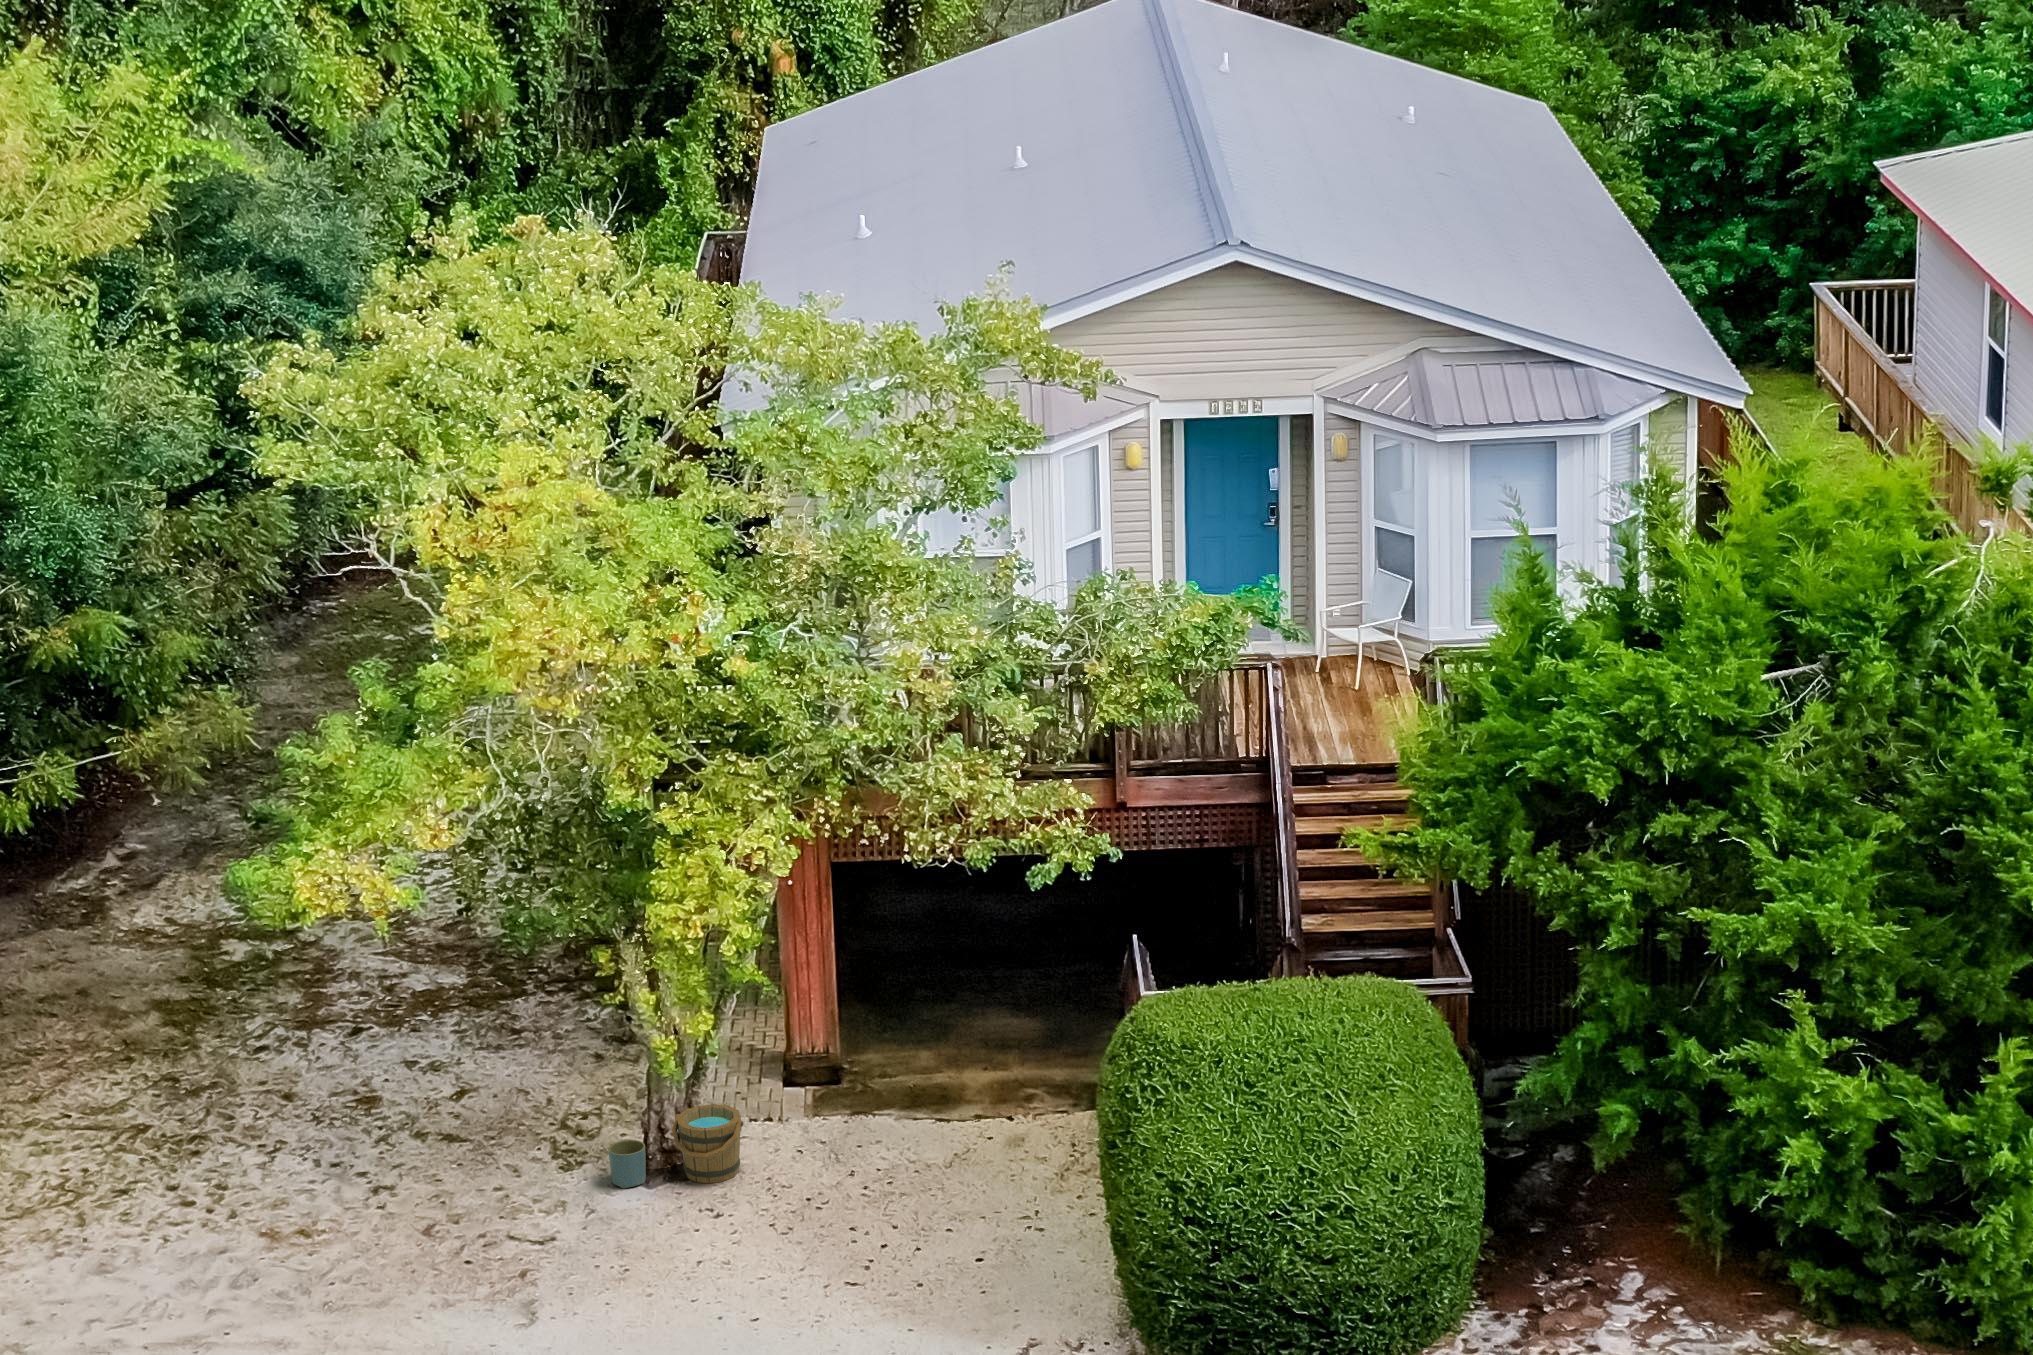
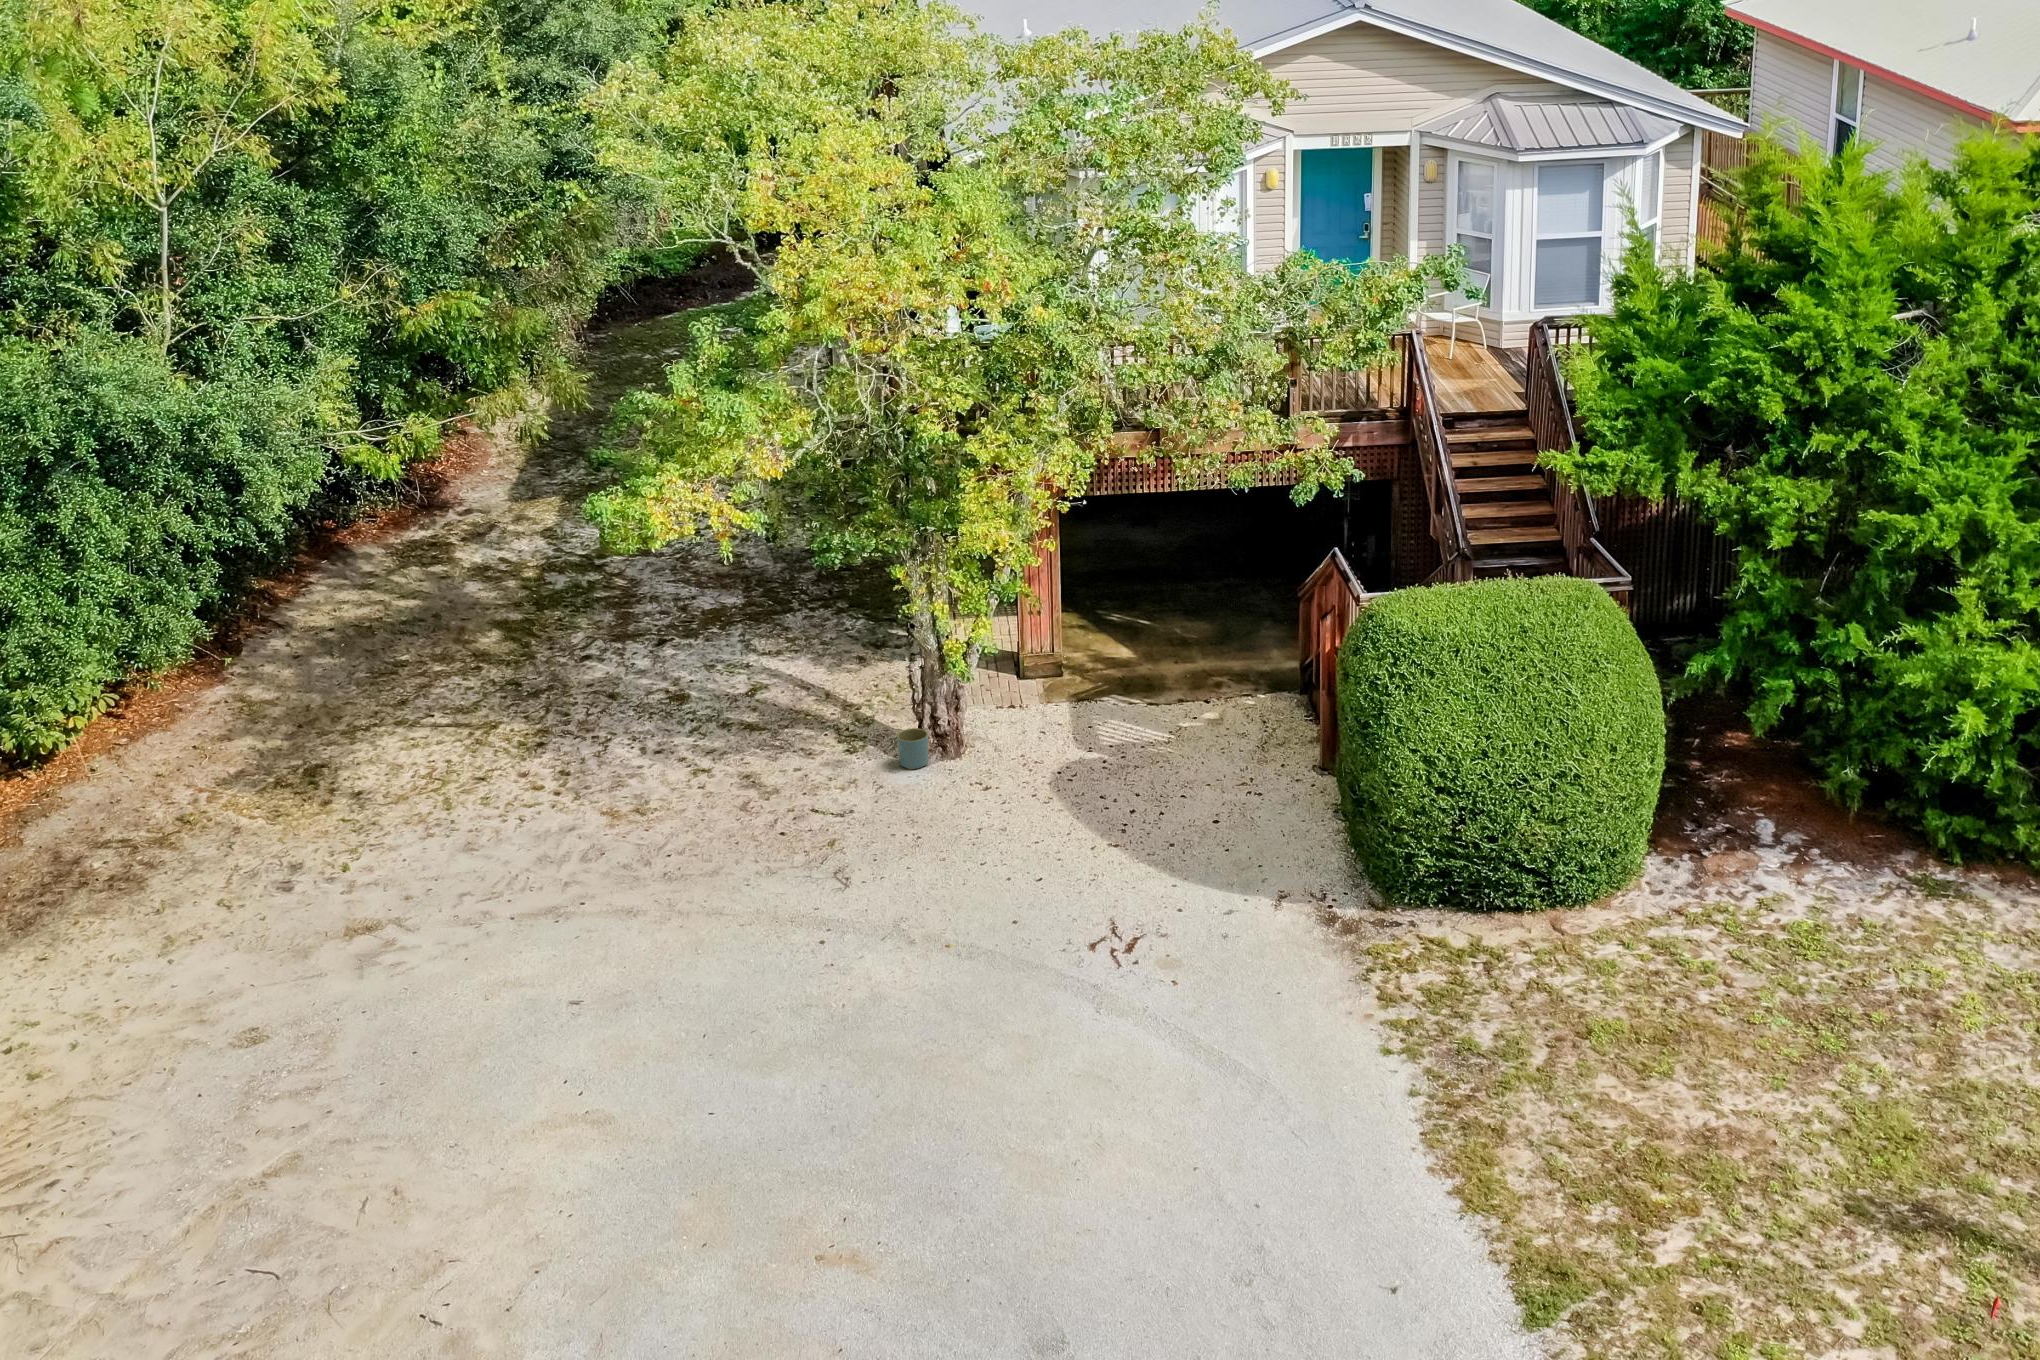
bucket: present [672,1104,743,1183] -> none [950,697,1011,764]

